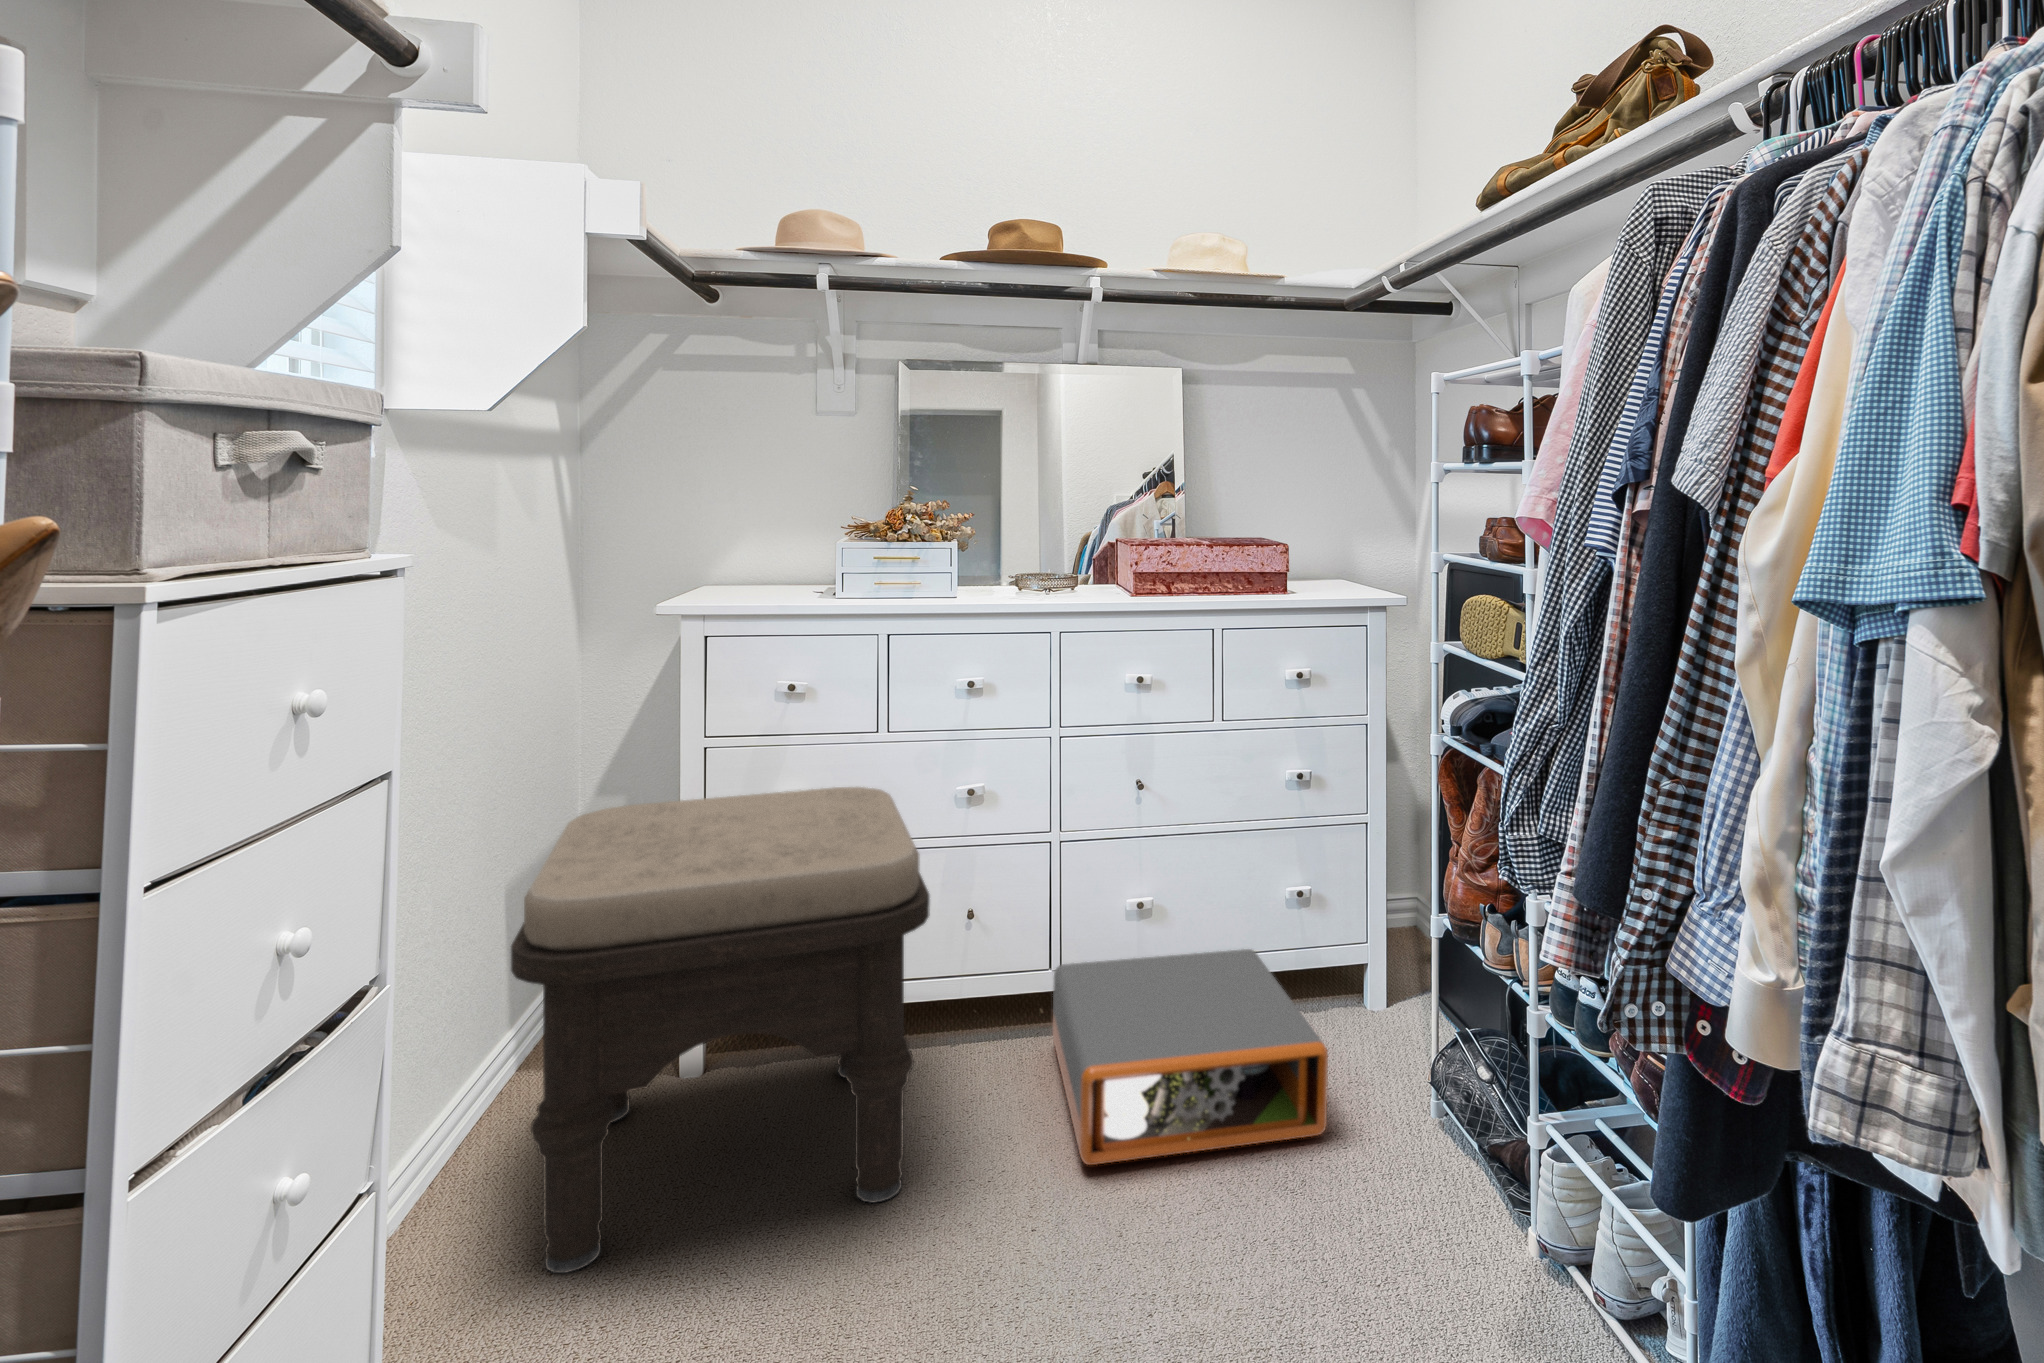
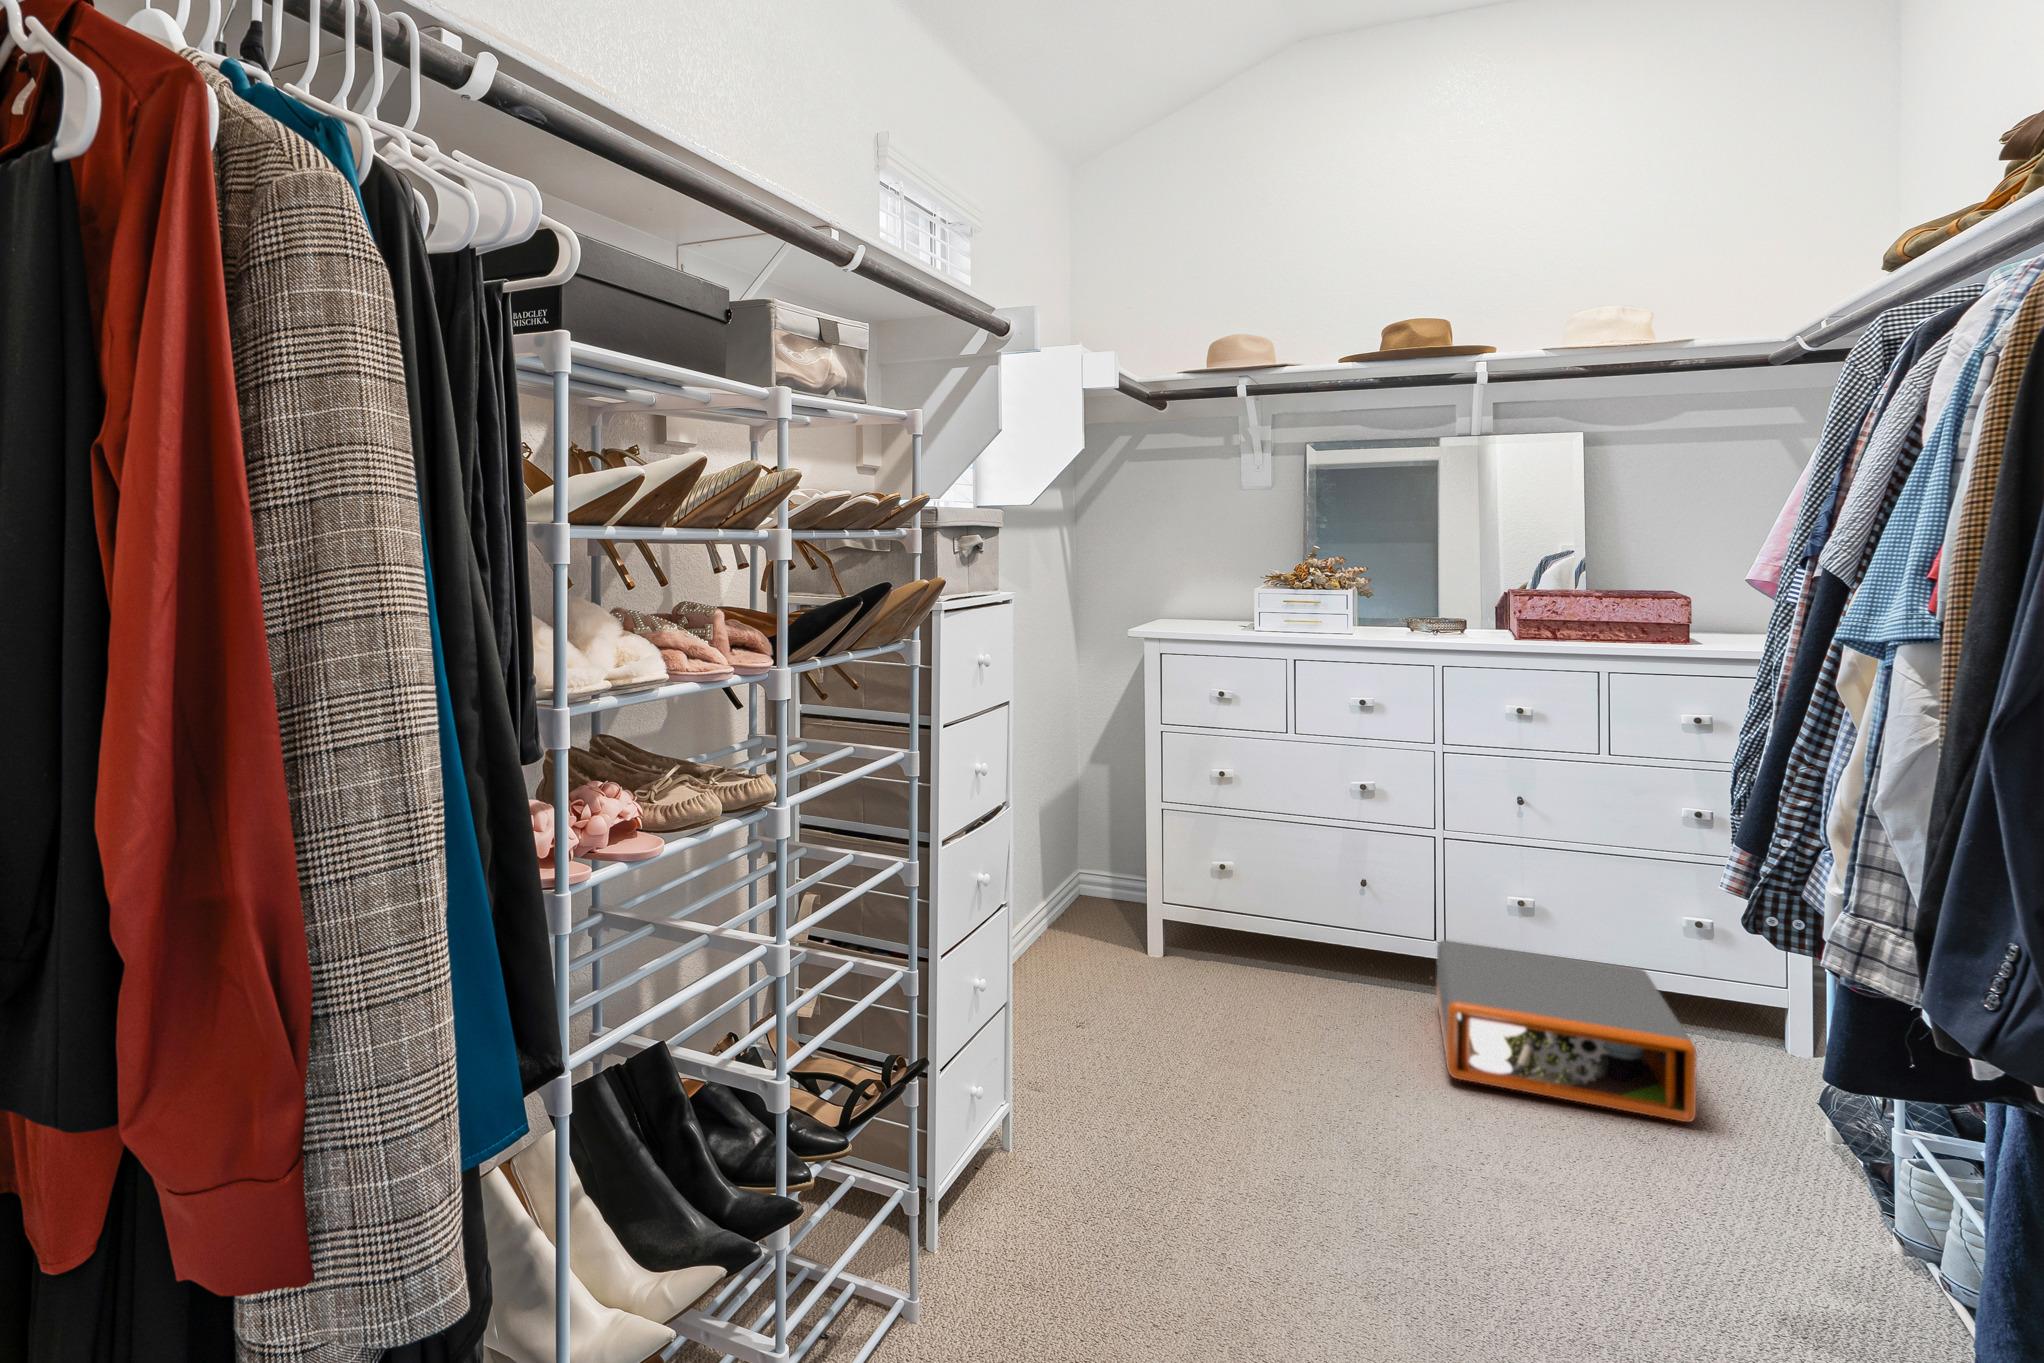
ottoman: present [511,787,930,1273] -> none [1062,761,1324,1055]

